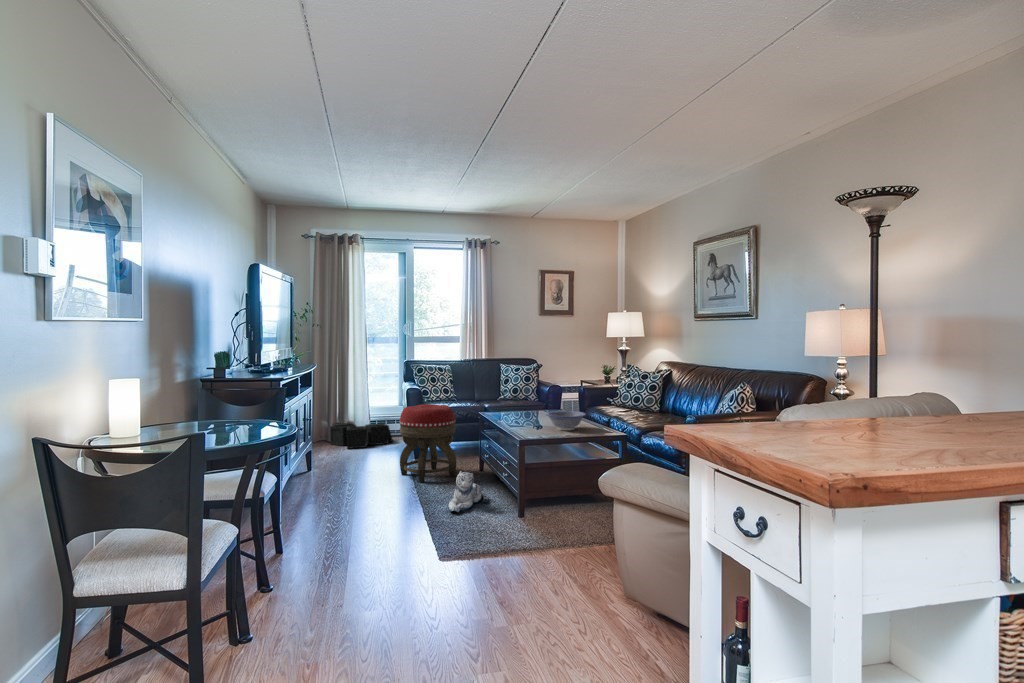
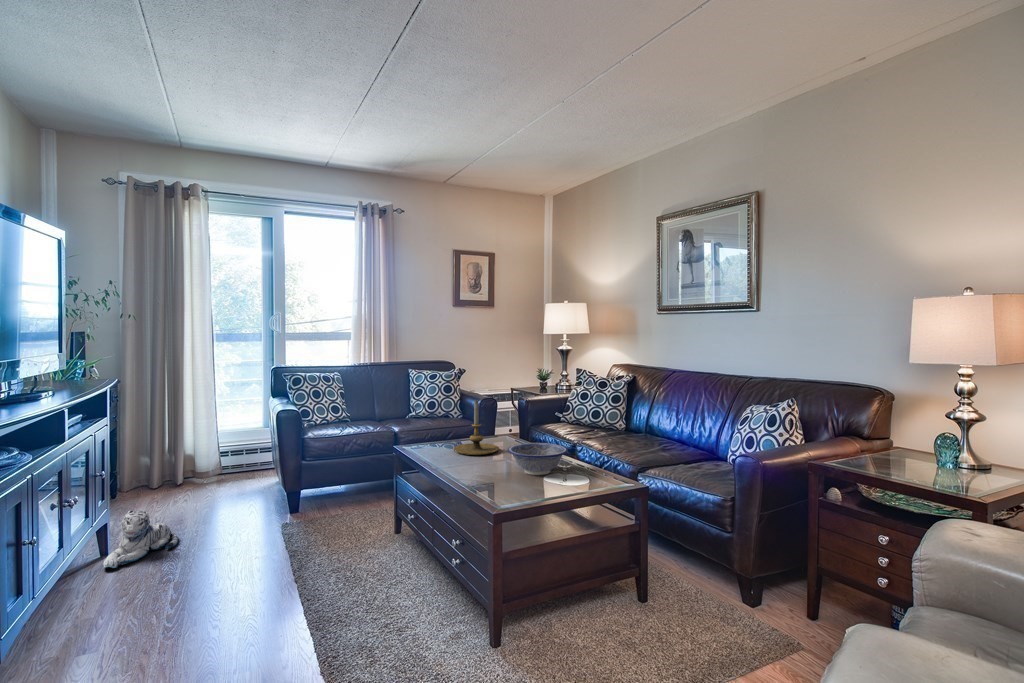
candle holder: none [518,383,550,420] -> present [454,400,499,455]
footstool: present [400,404,456,482] -> none [268,436,361,564]
storage bin: present [330,422,393,449] -> none [152,456,255,501]
plush toy: present [448,471,488,512] -> present [103,511,179,568]

